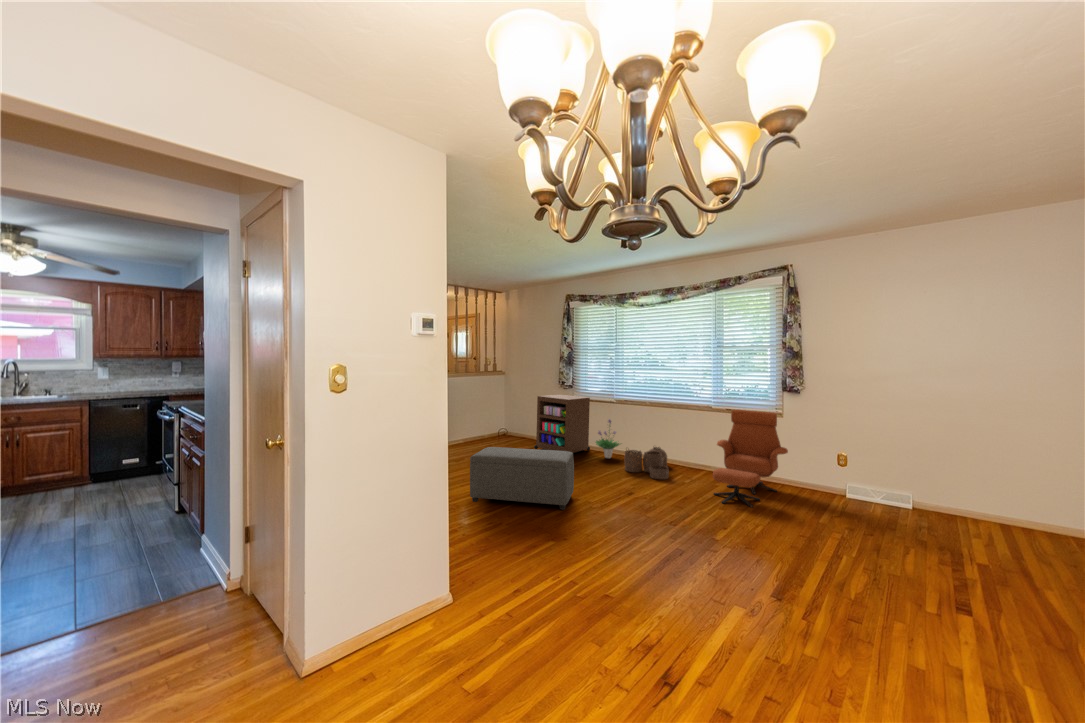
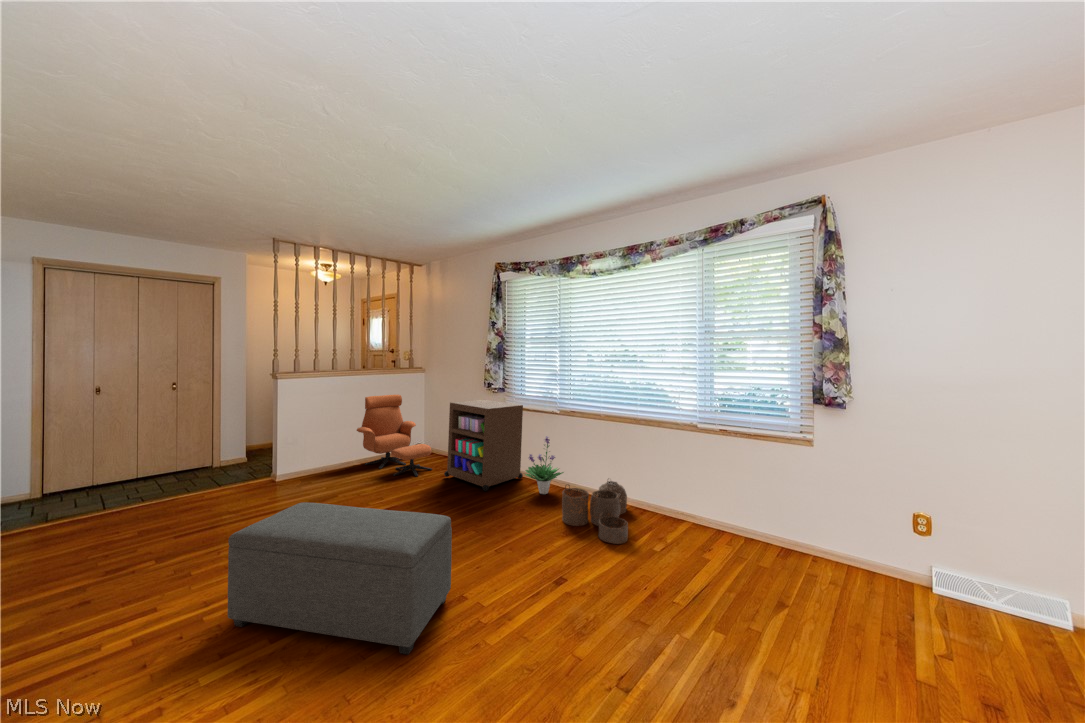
lounge chair: present [713,410,788,507] -> present [357,395,432,476]

